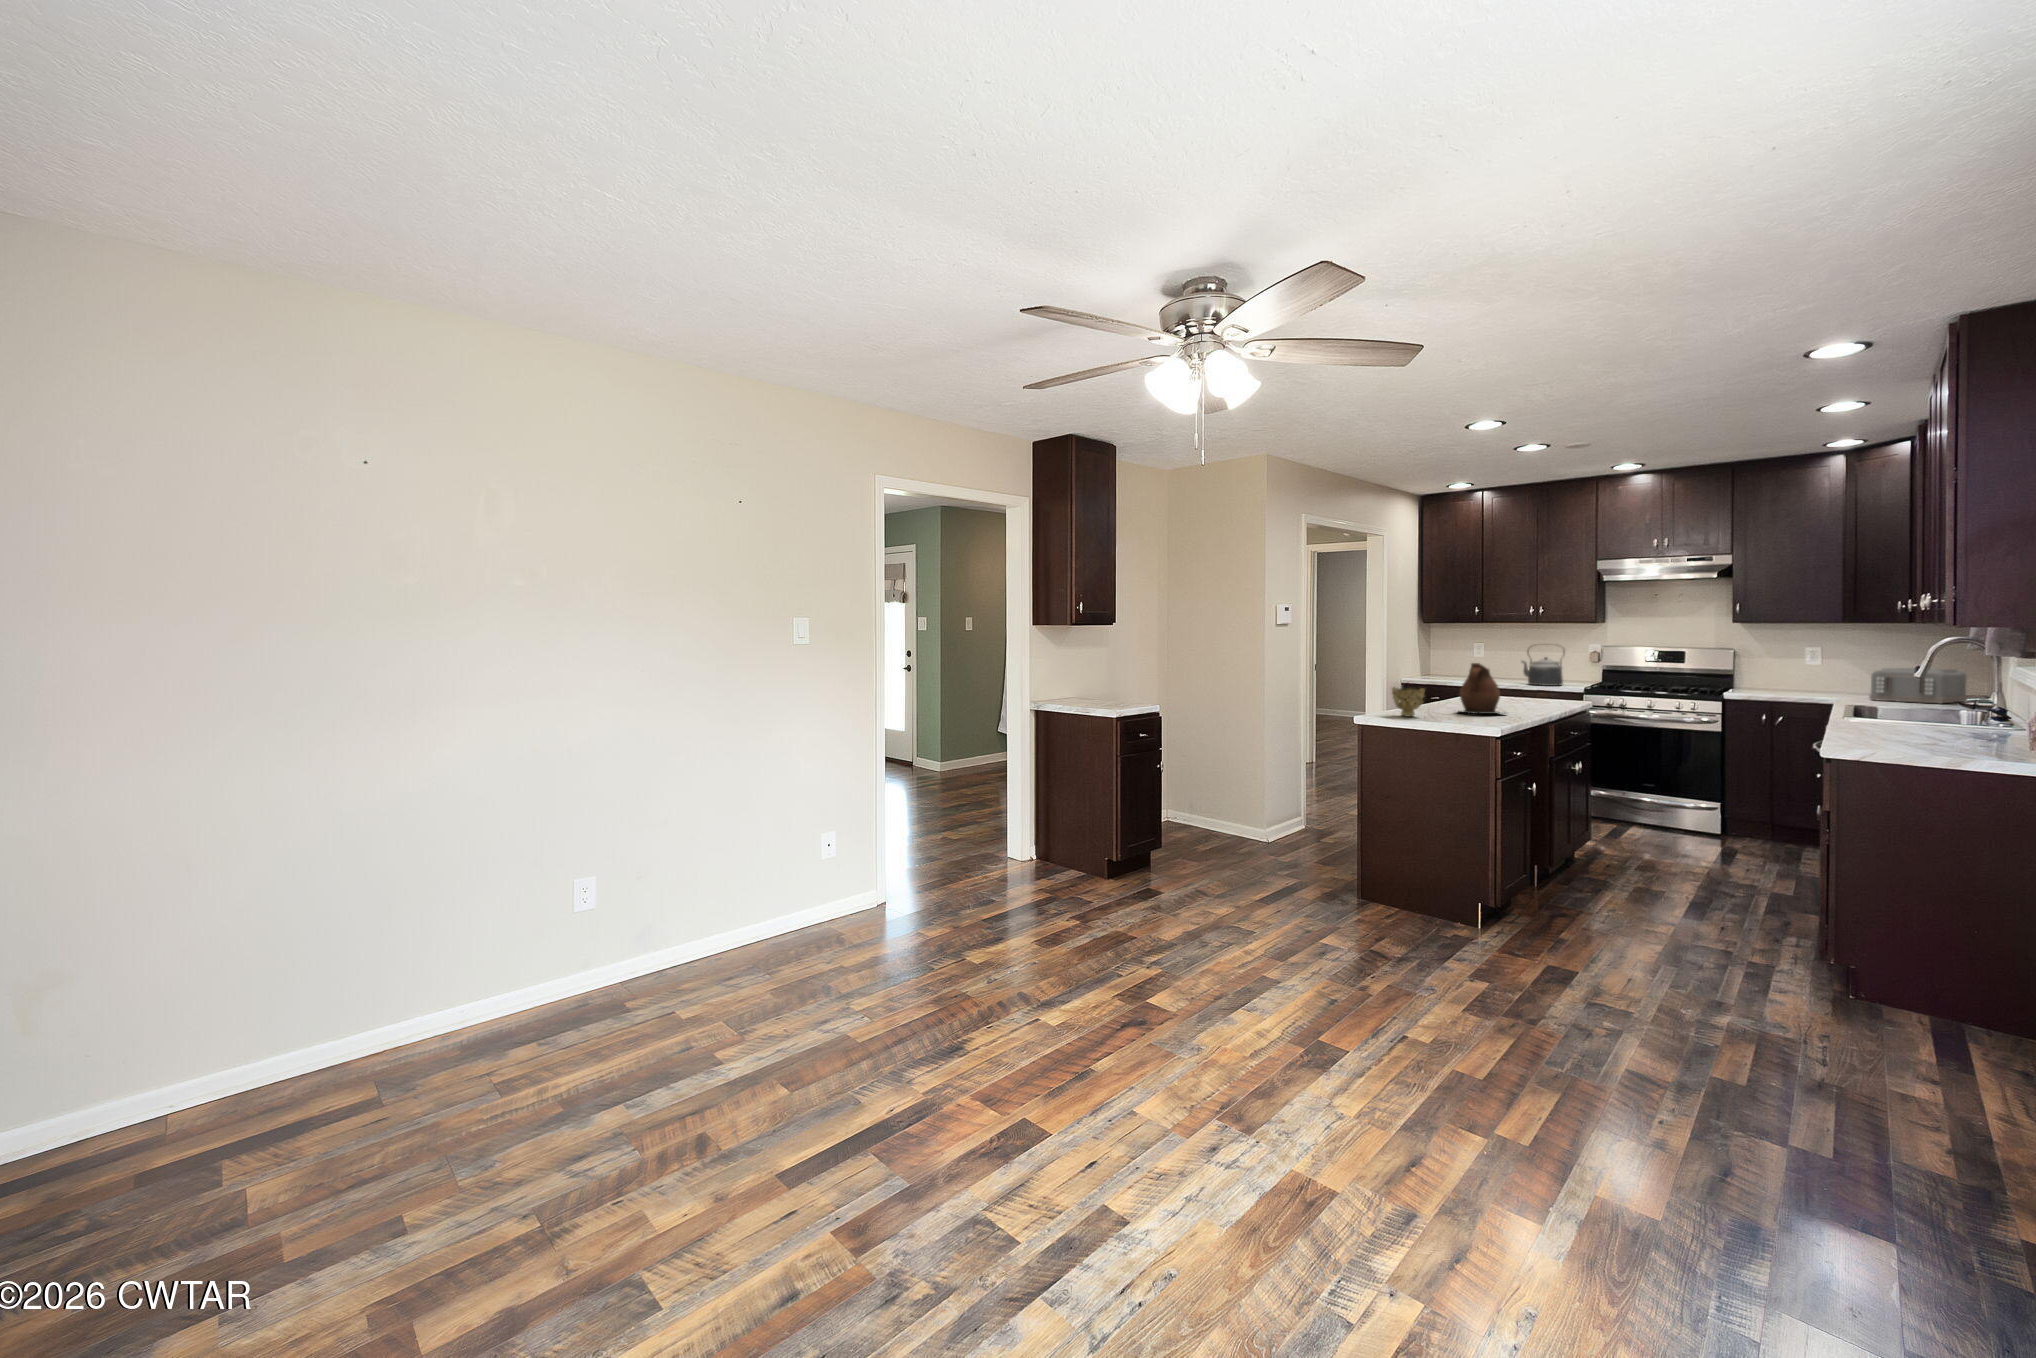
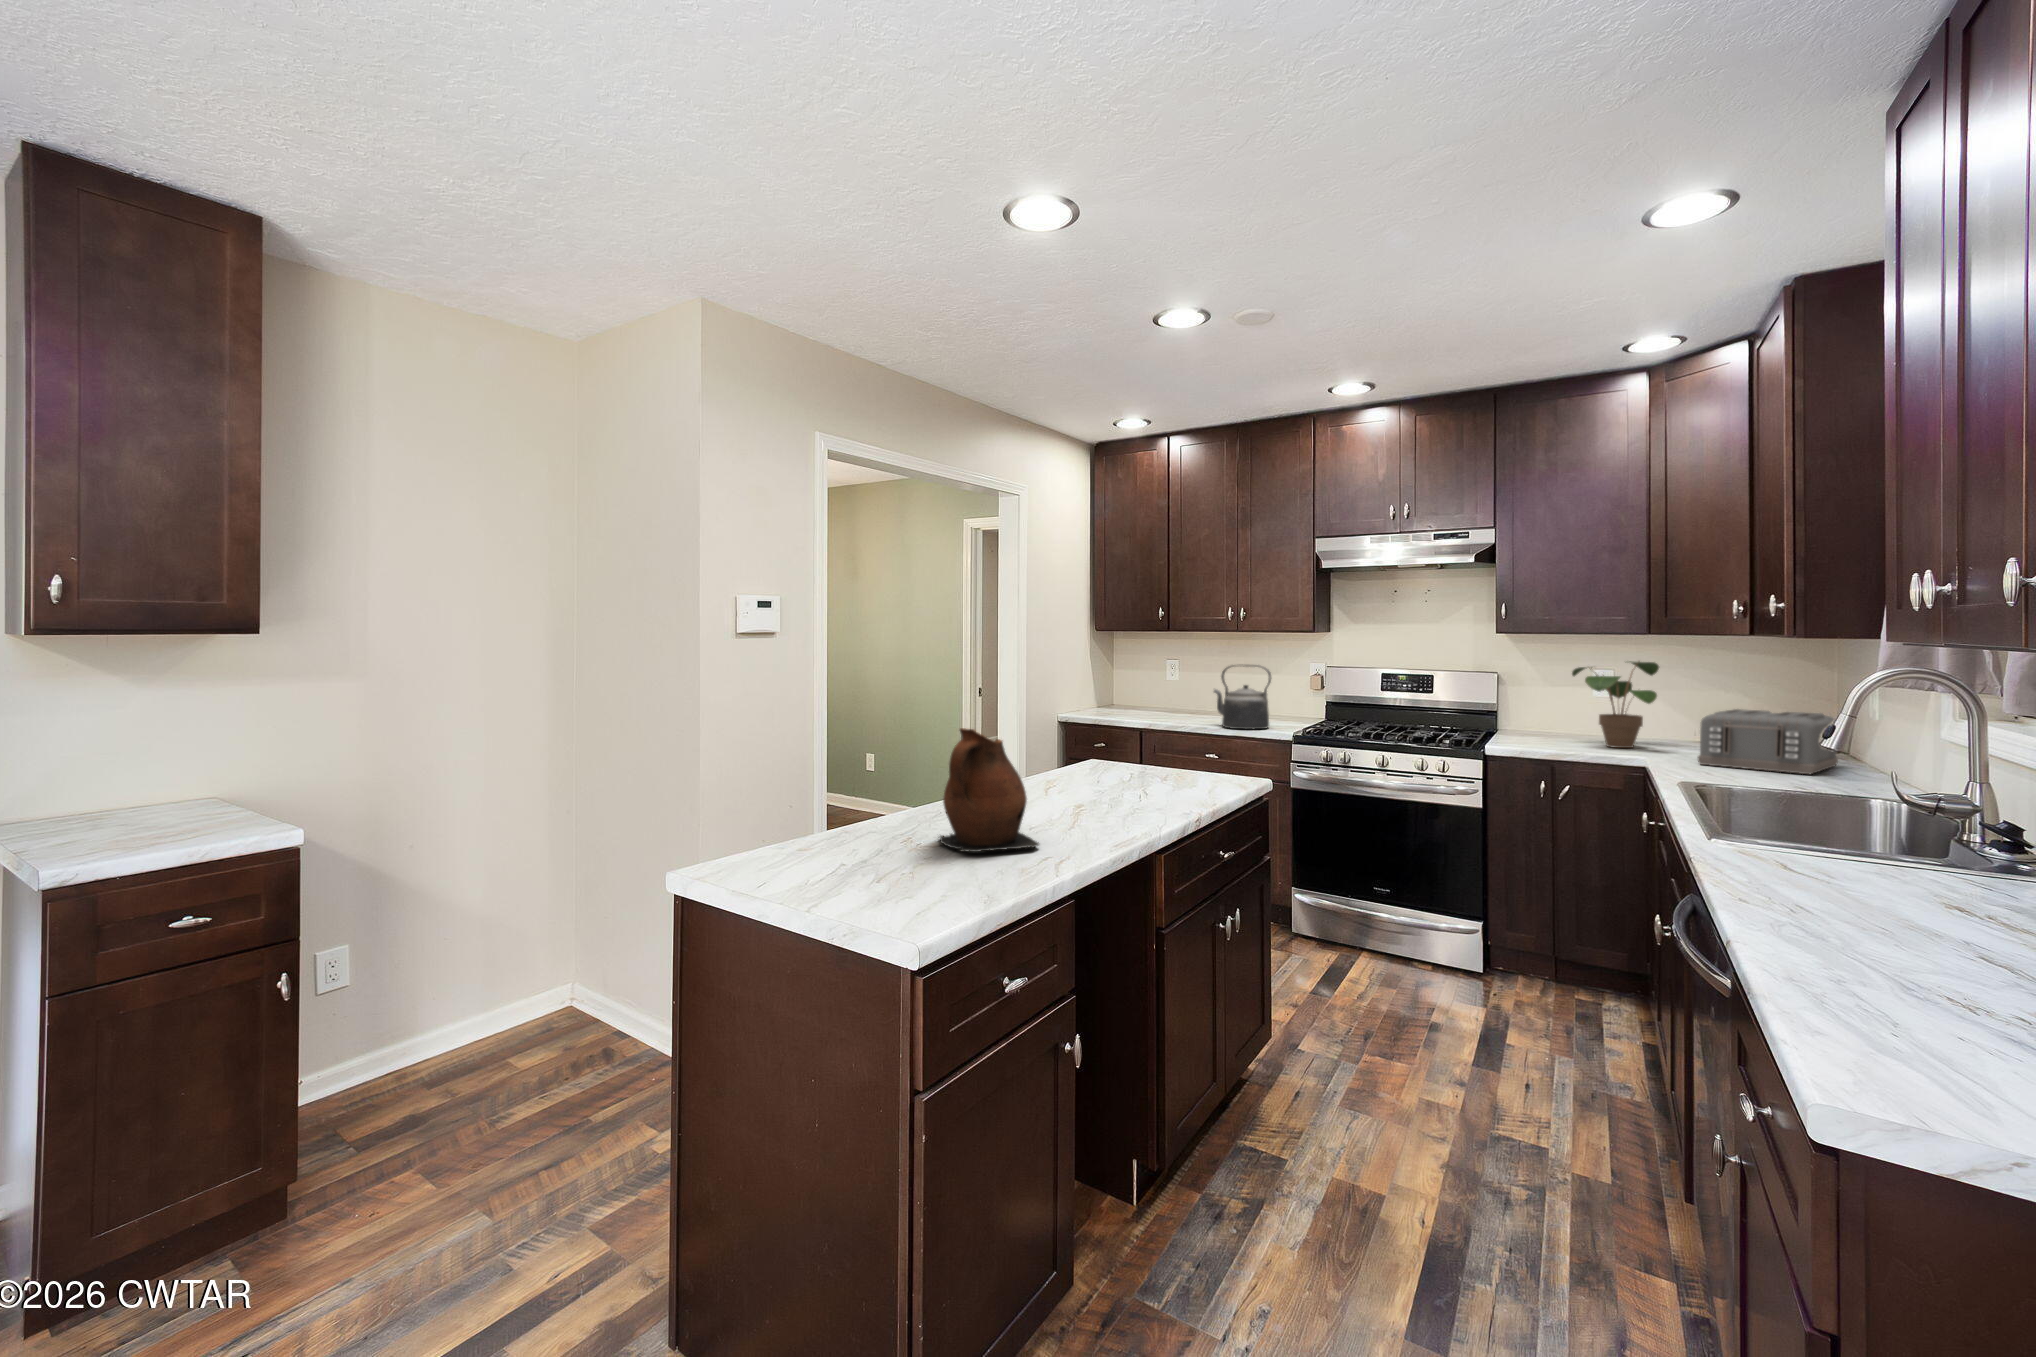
potted plant: none [1787,639,1851,694] -> present [1572,661,1659,748]
decorative bowl: present [1392,687,1425,717] -> none [749,789,831,868]

